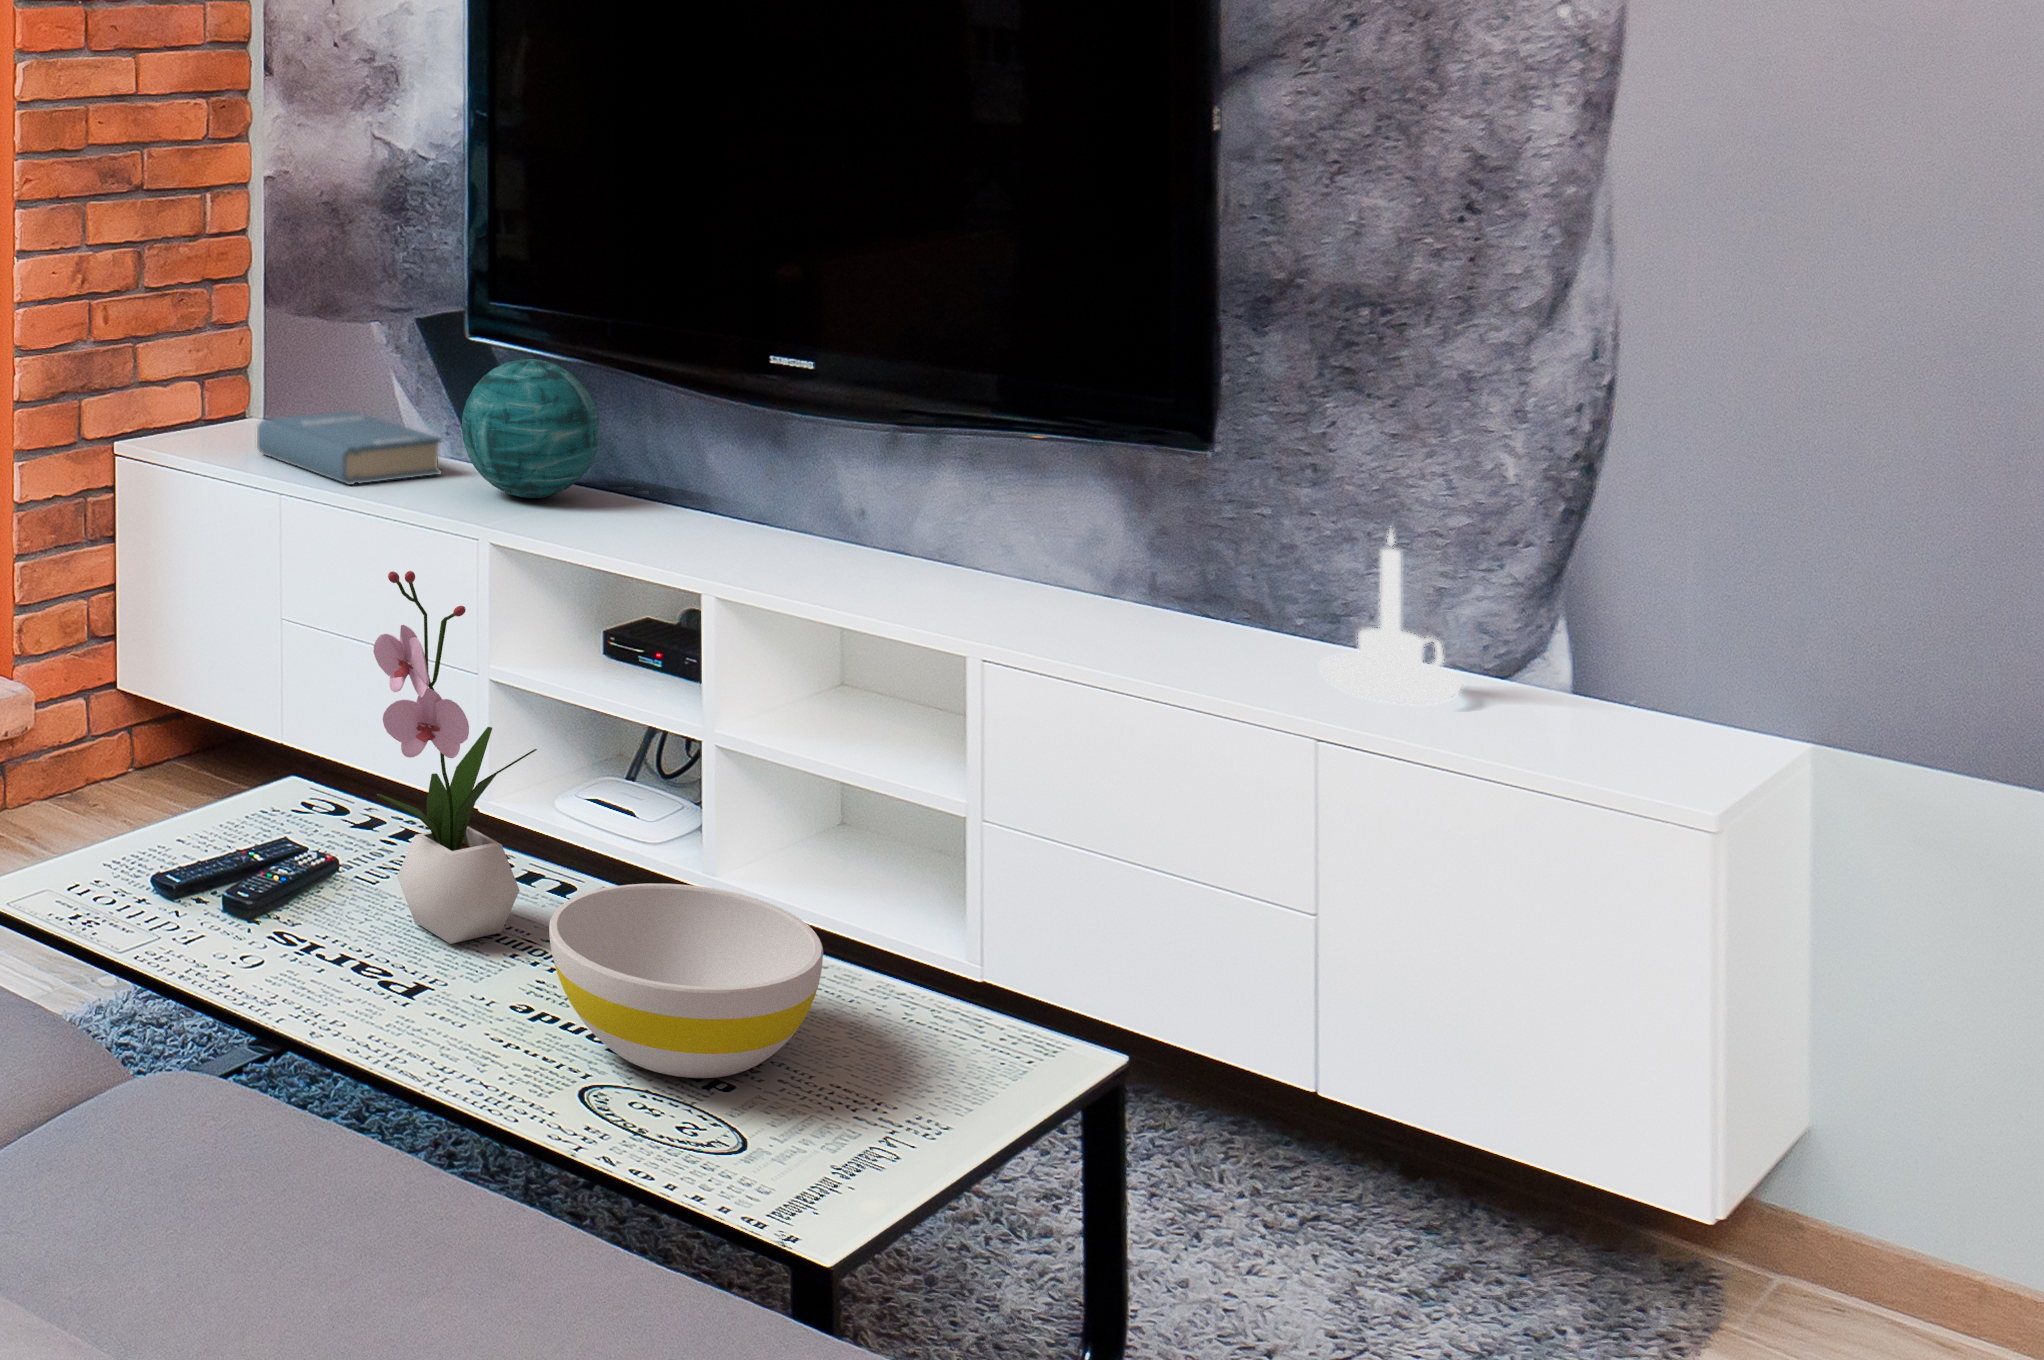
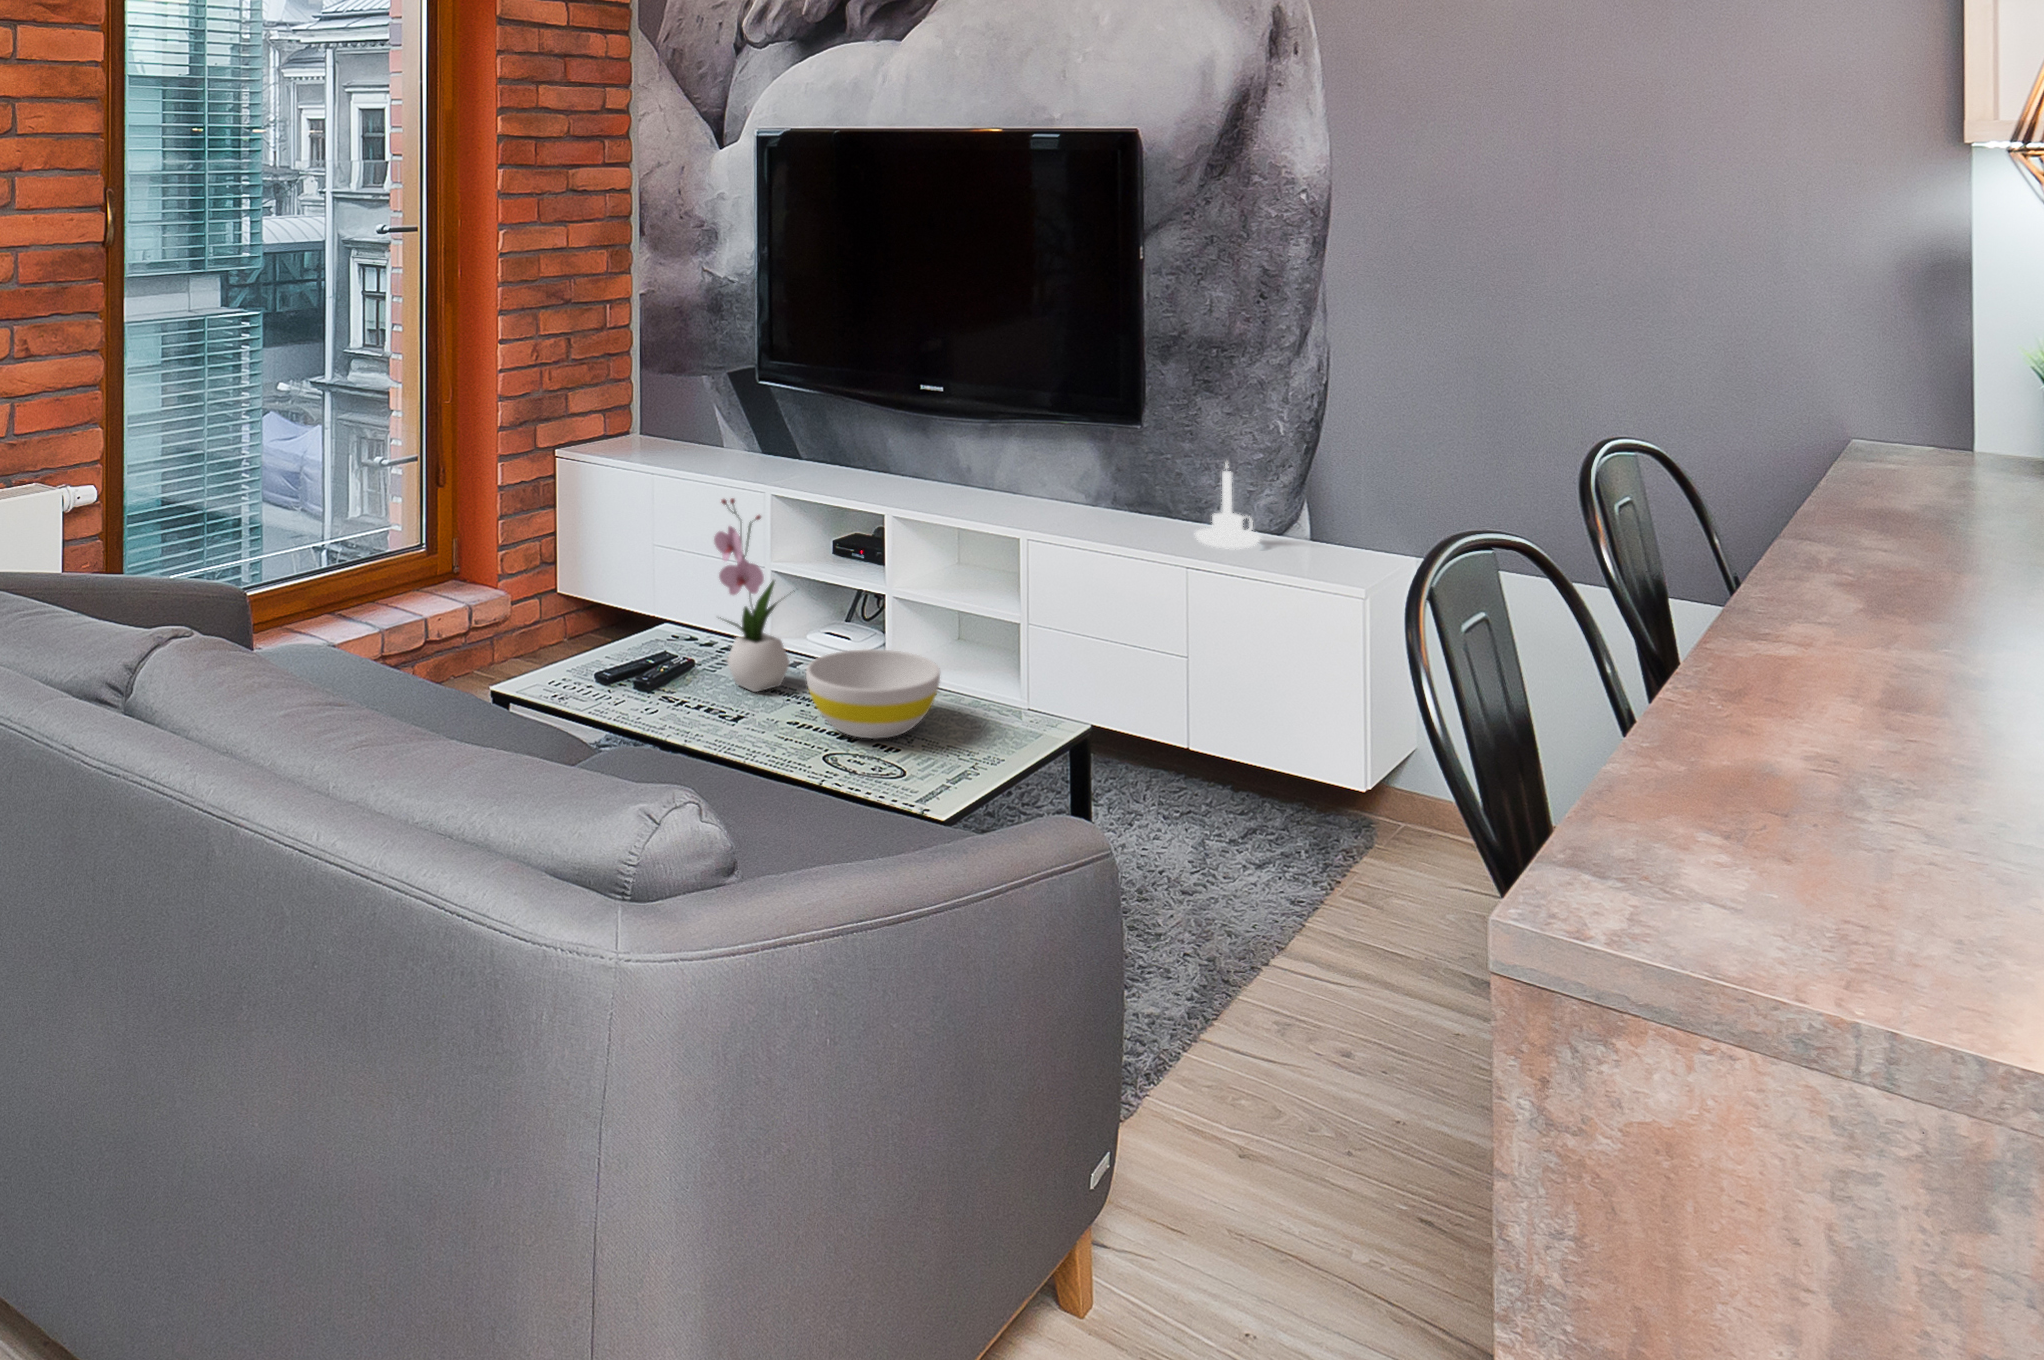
decorative orb: present [462,359,600,498] -> none [755,395,832,474]
hardback book: present [257,411,441,485] -> none [637,431,743,471]

